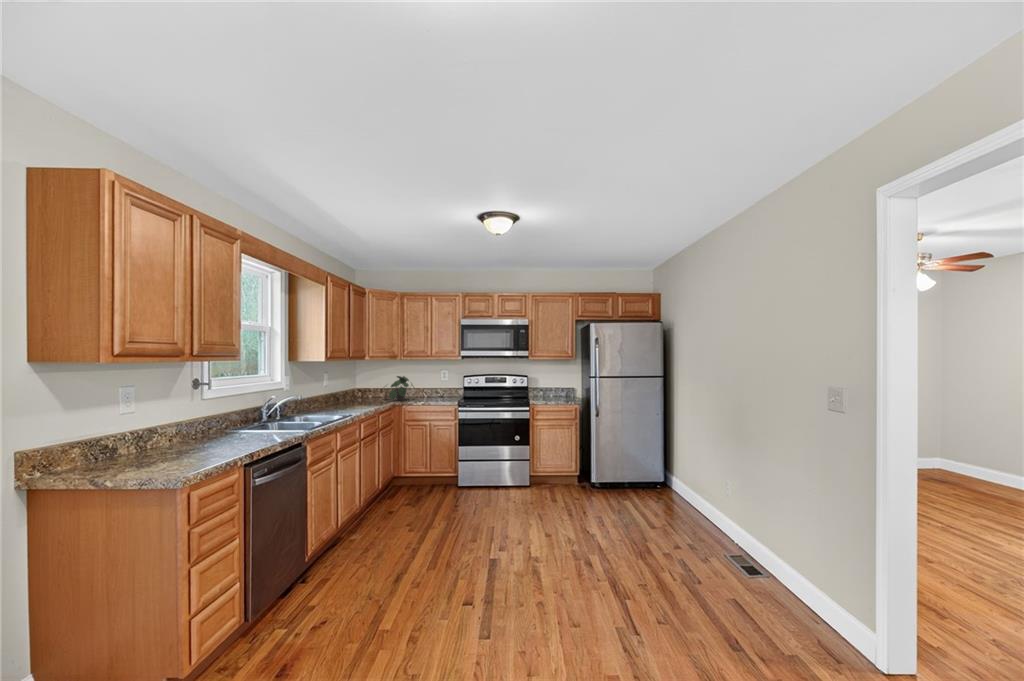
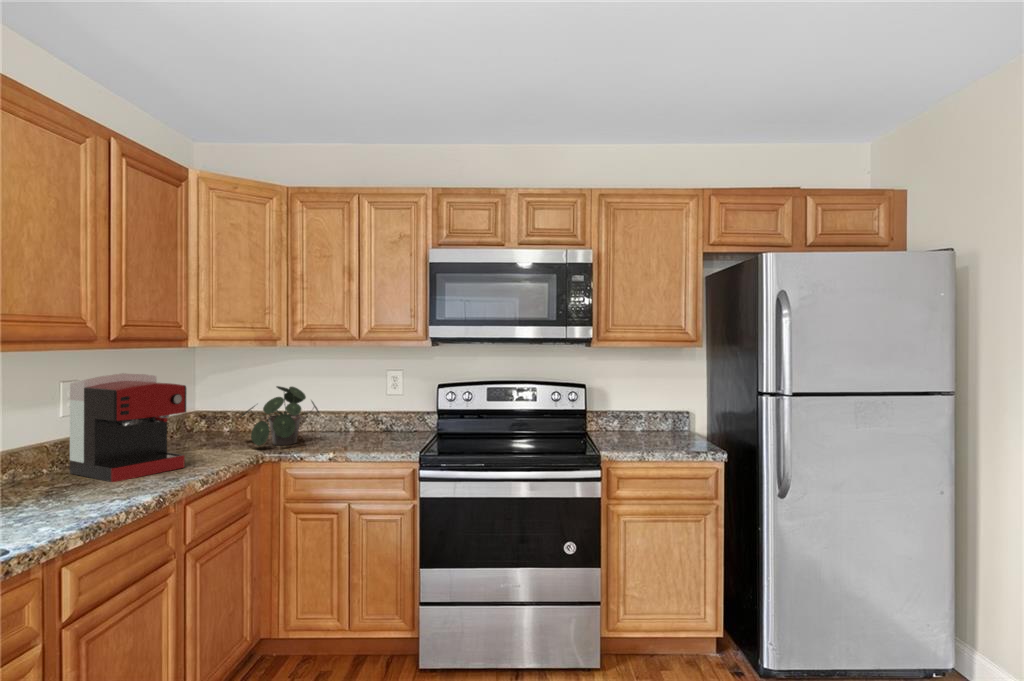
coffee maker: none [333,369,373,407] -> present [70,373,186,482]

